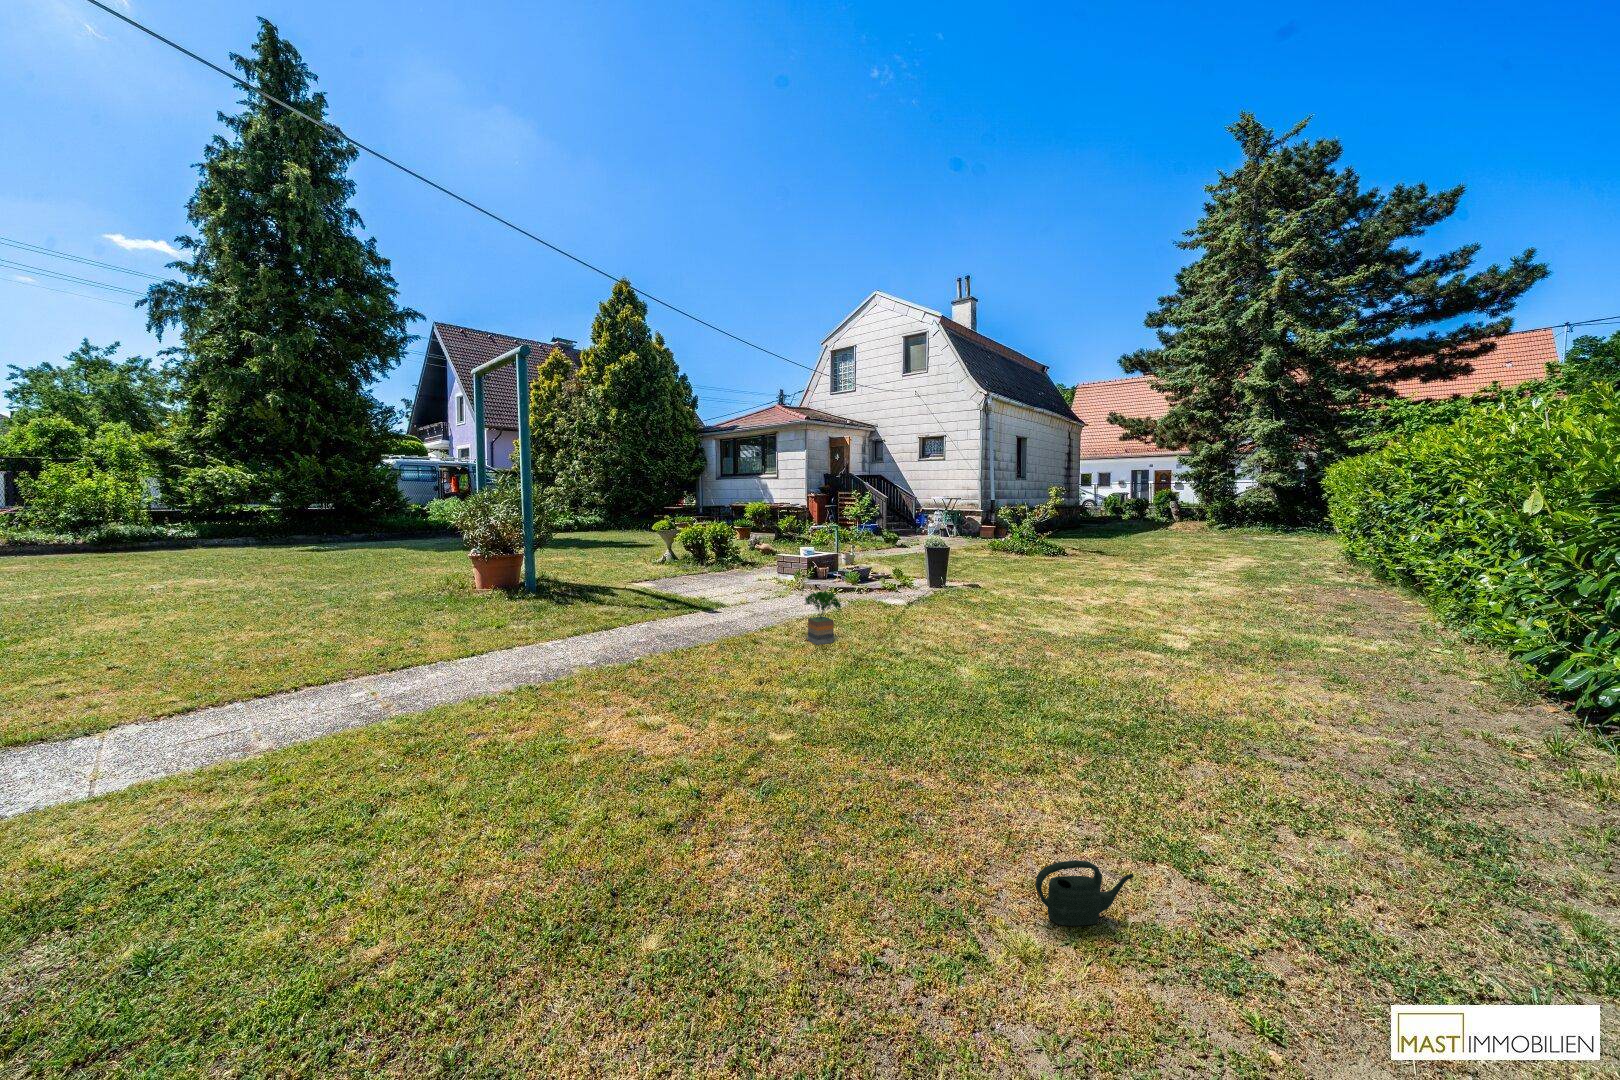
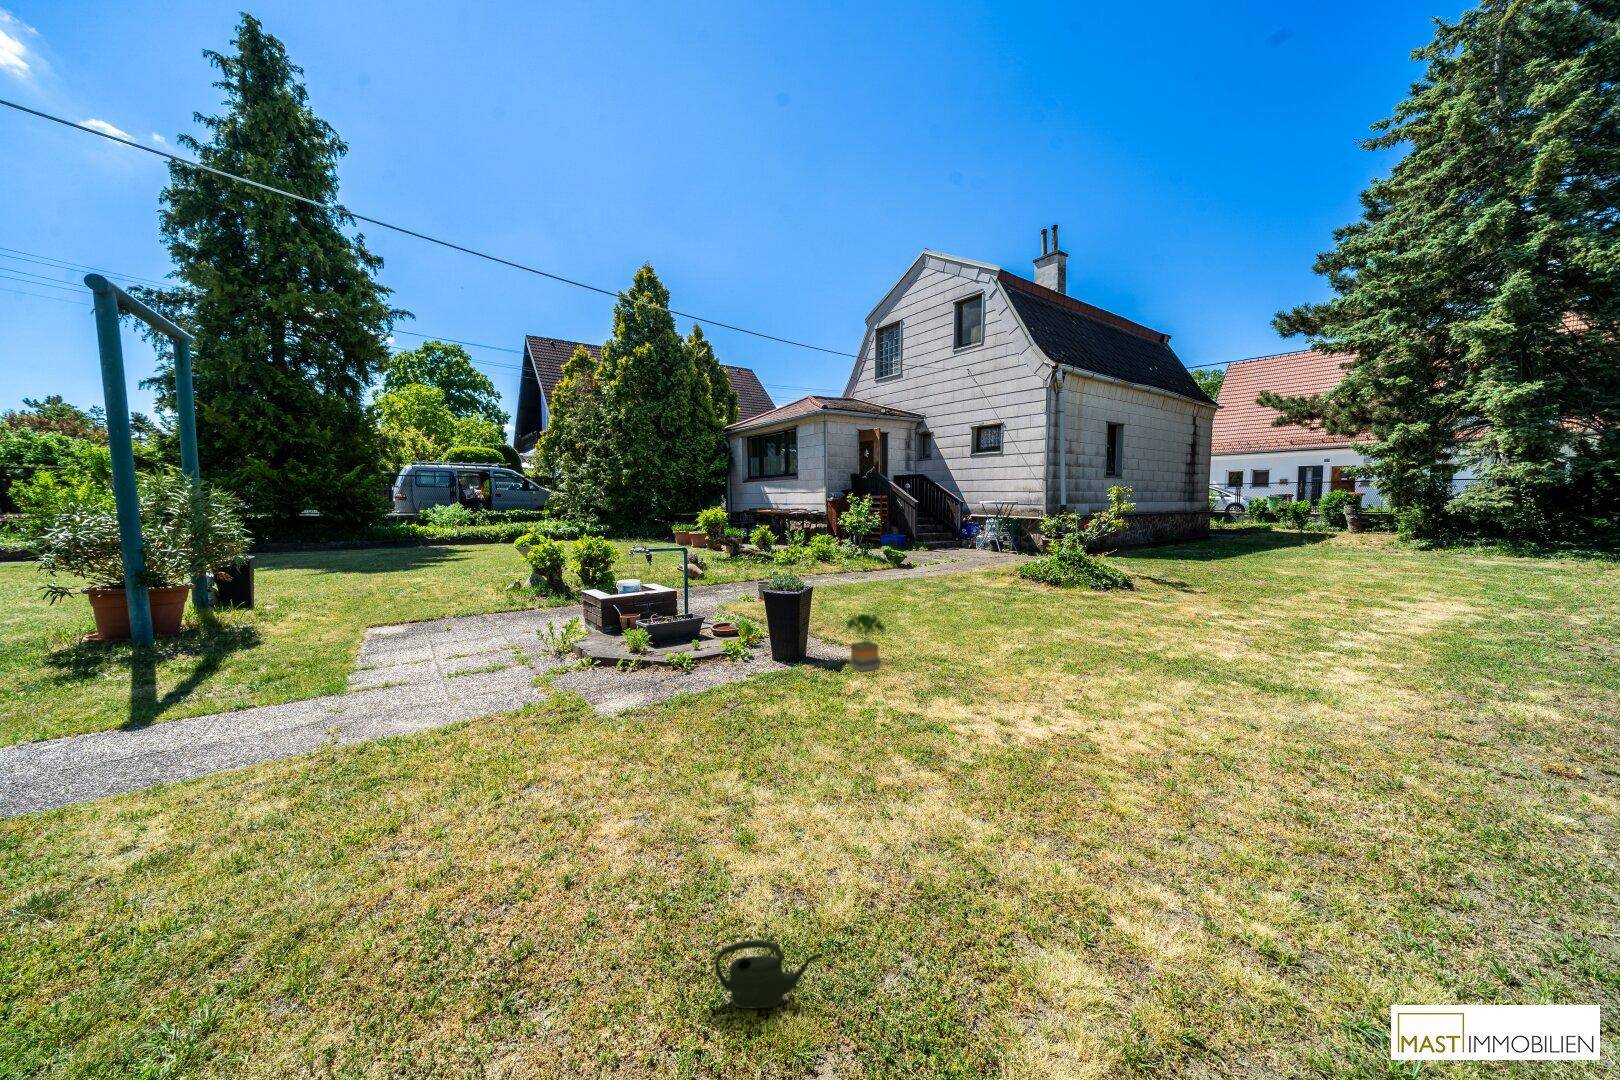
watering can: present [1036,860,1133,926] -> present [715,940,818,1009]

